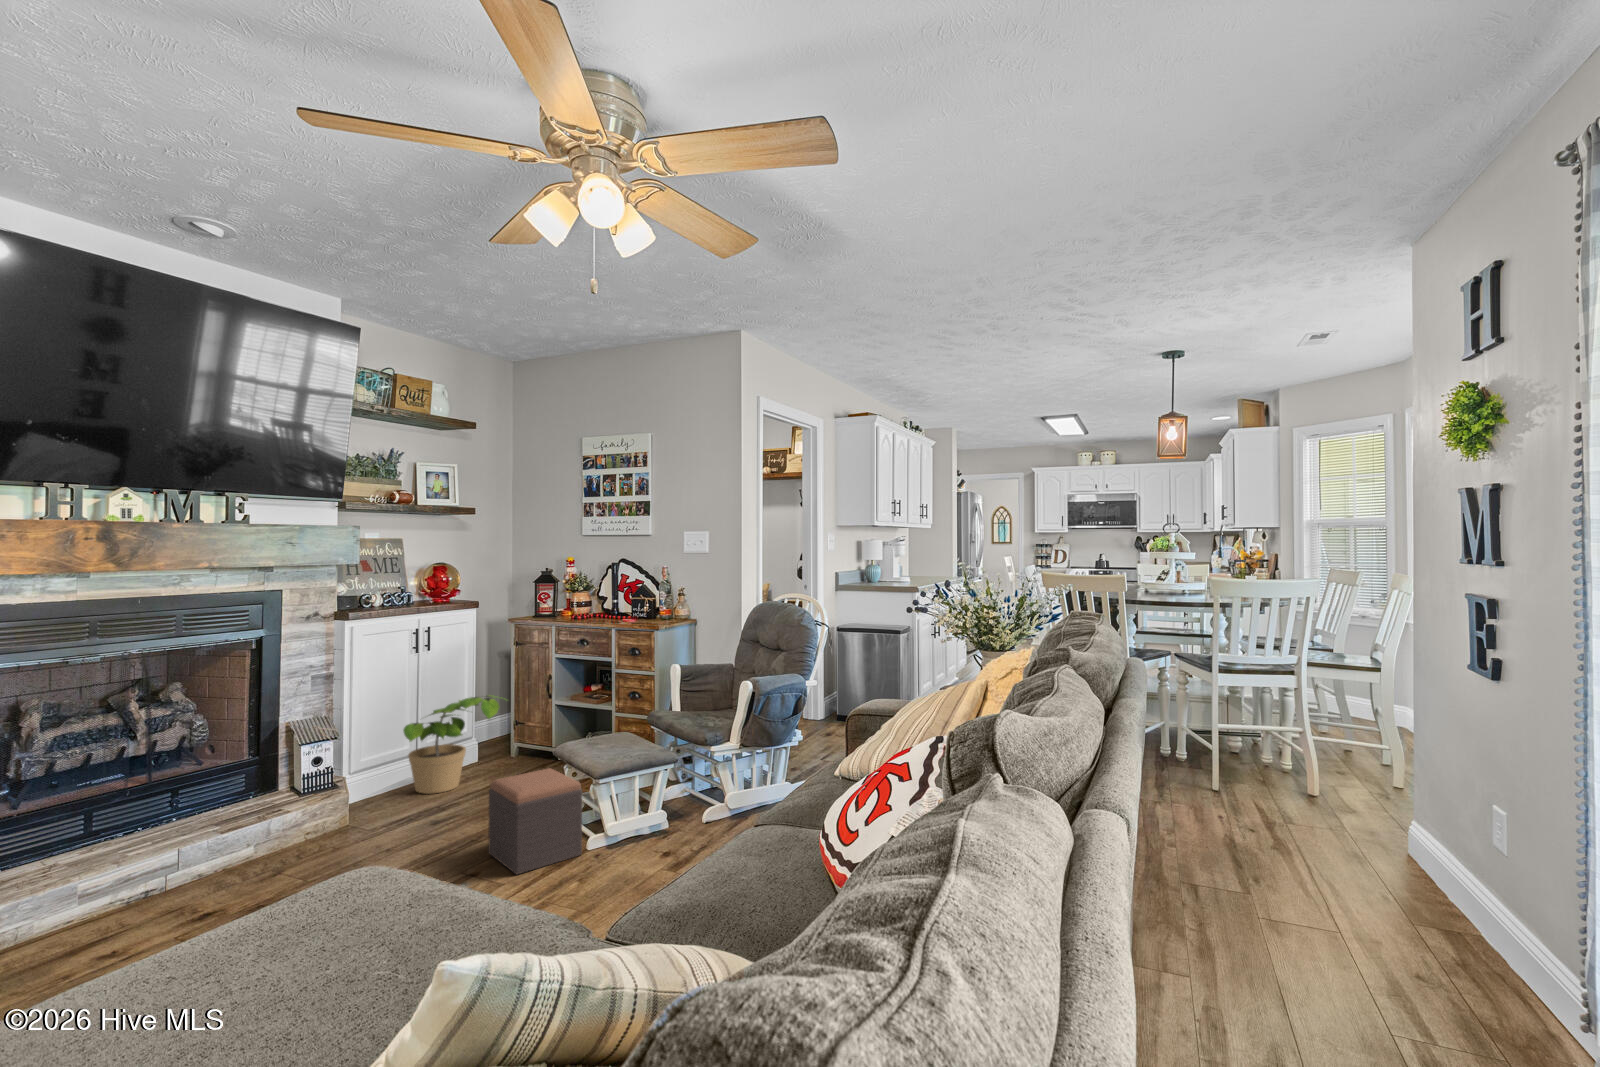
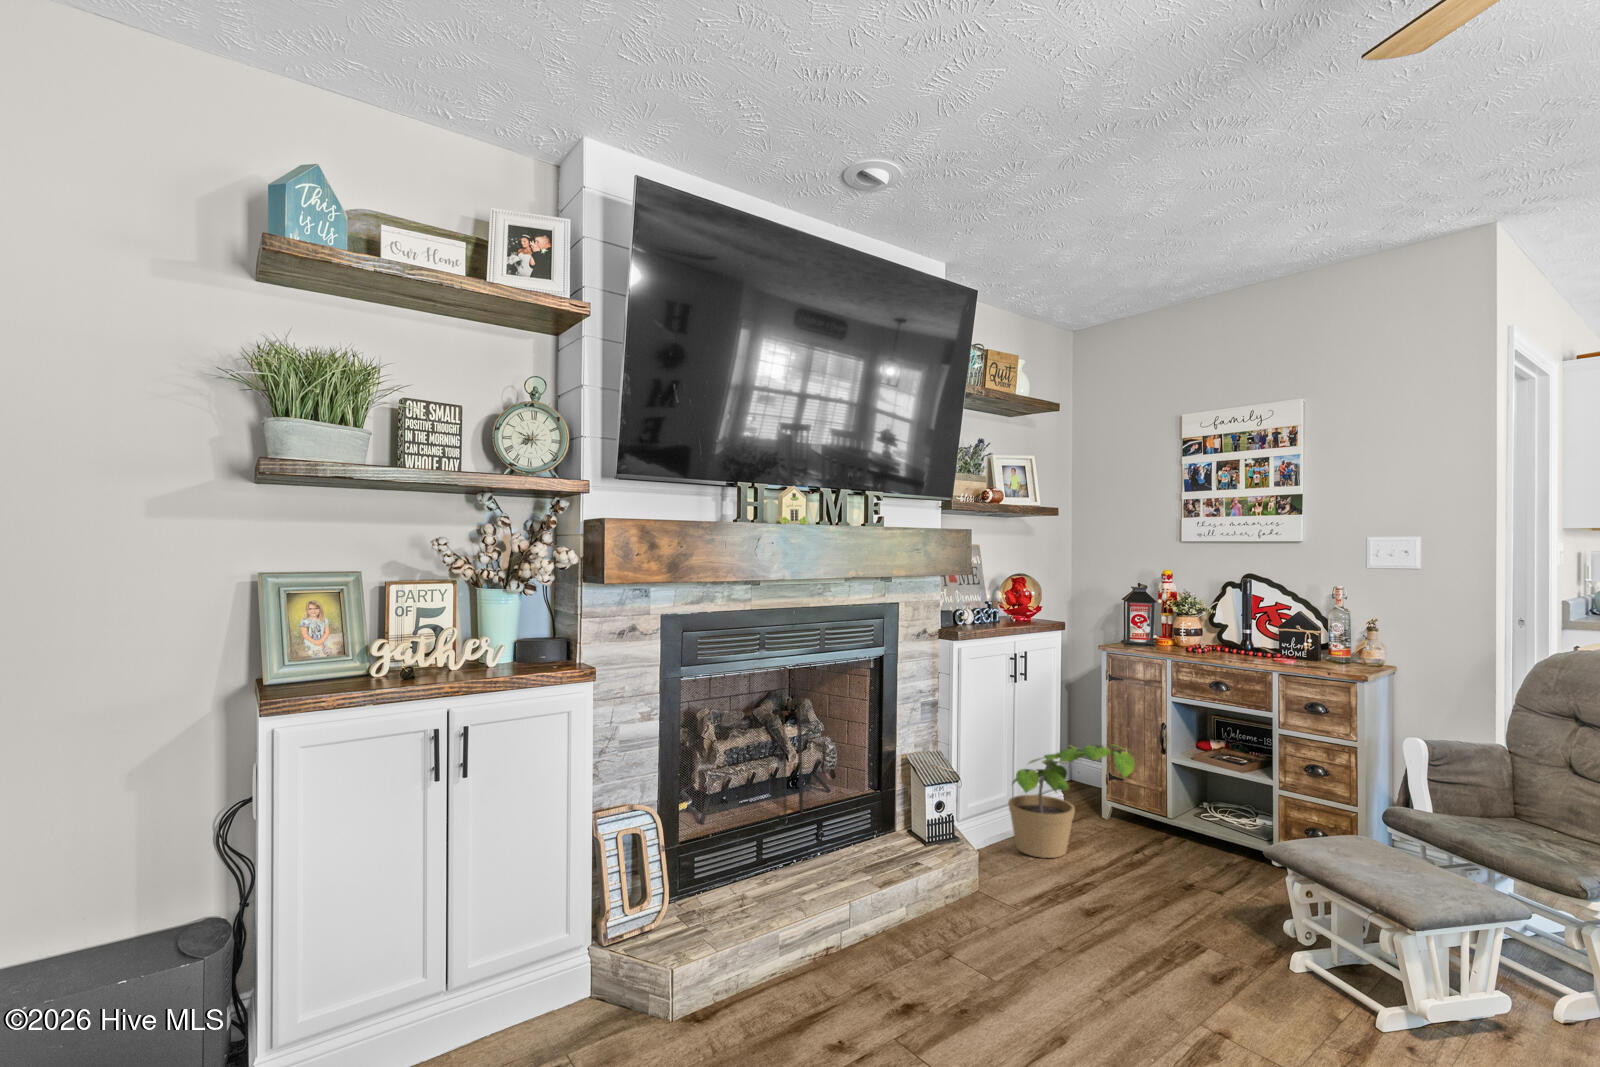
footstool: present [488,768,582,874] -> none [1200,875,1359,1039]

